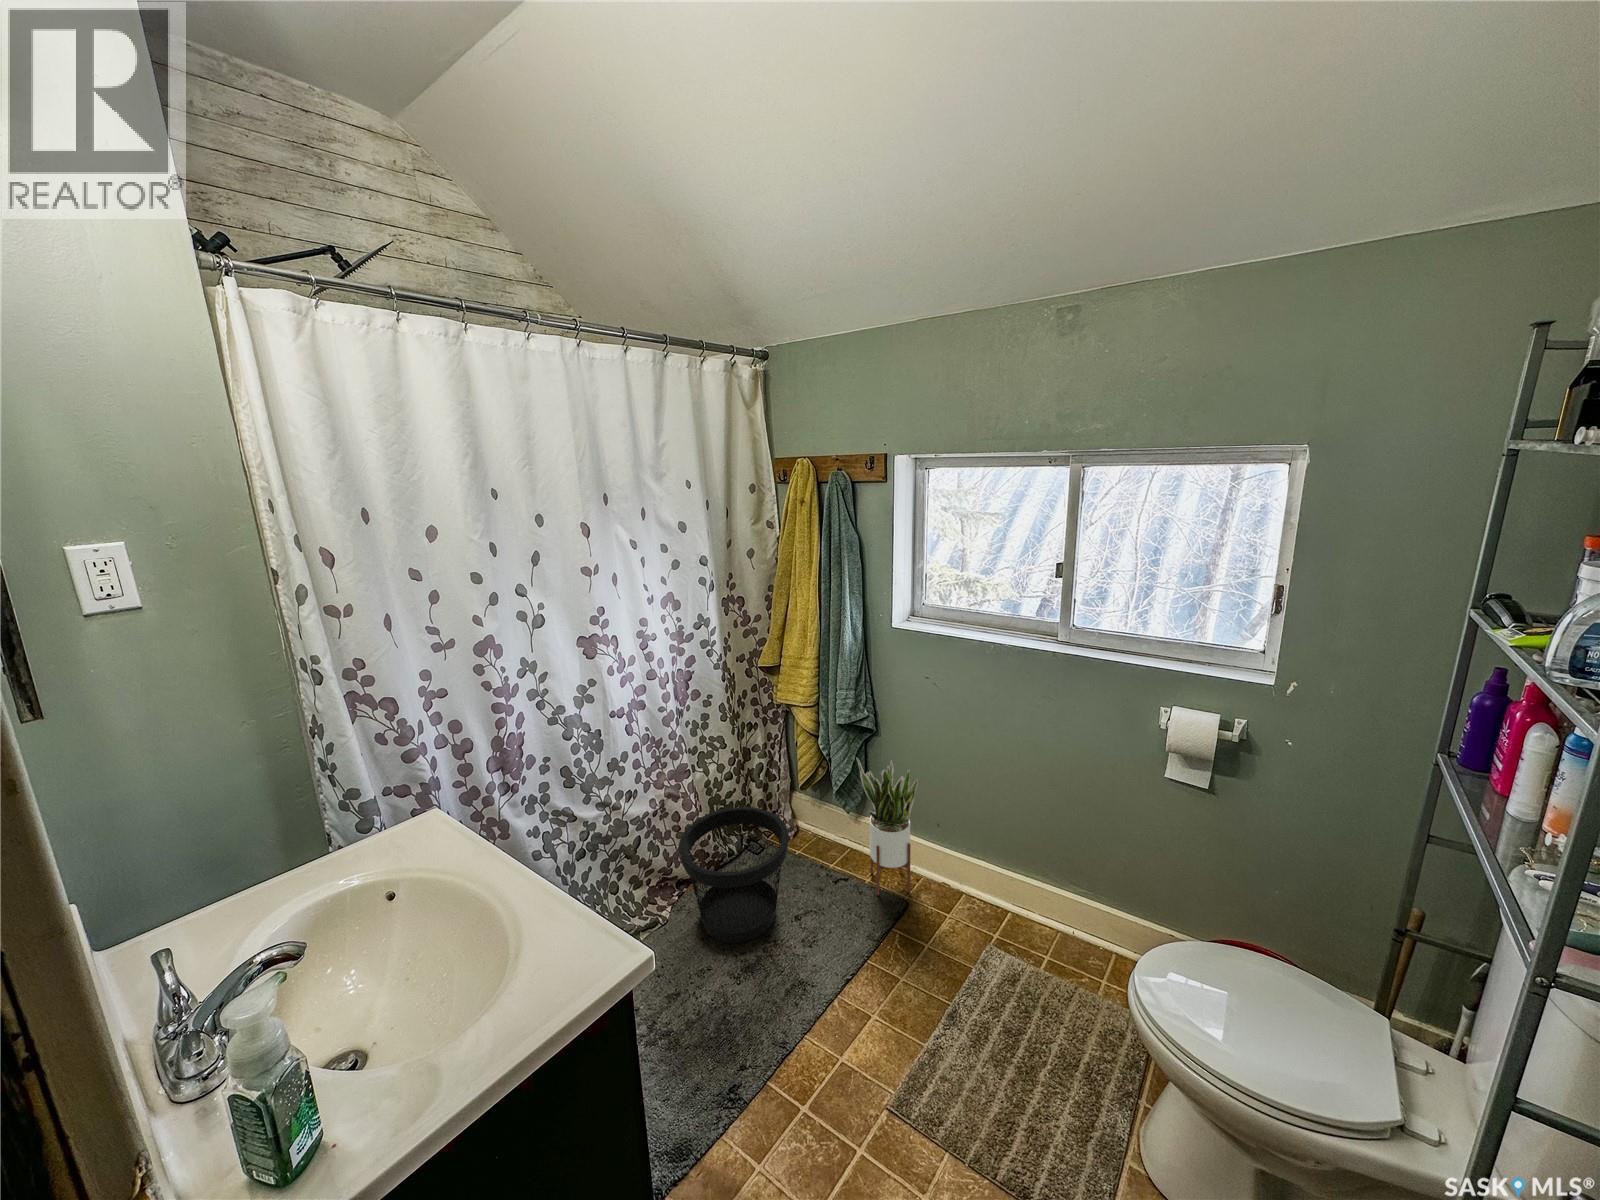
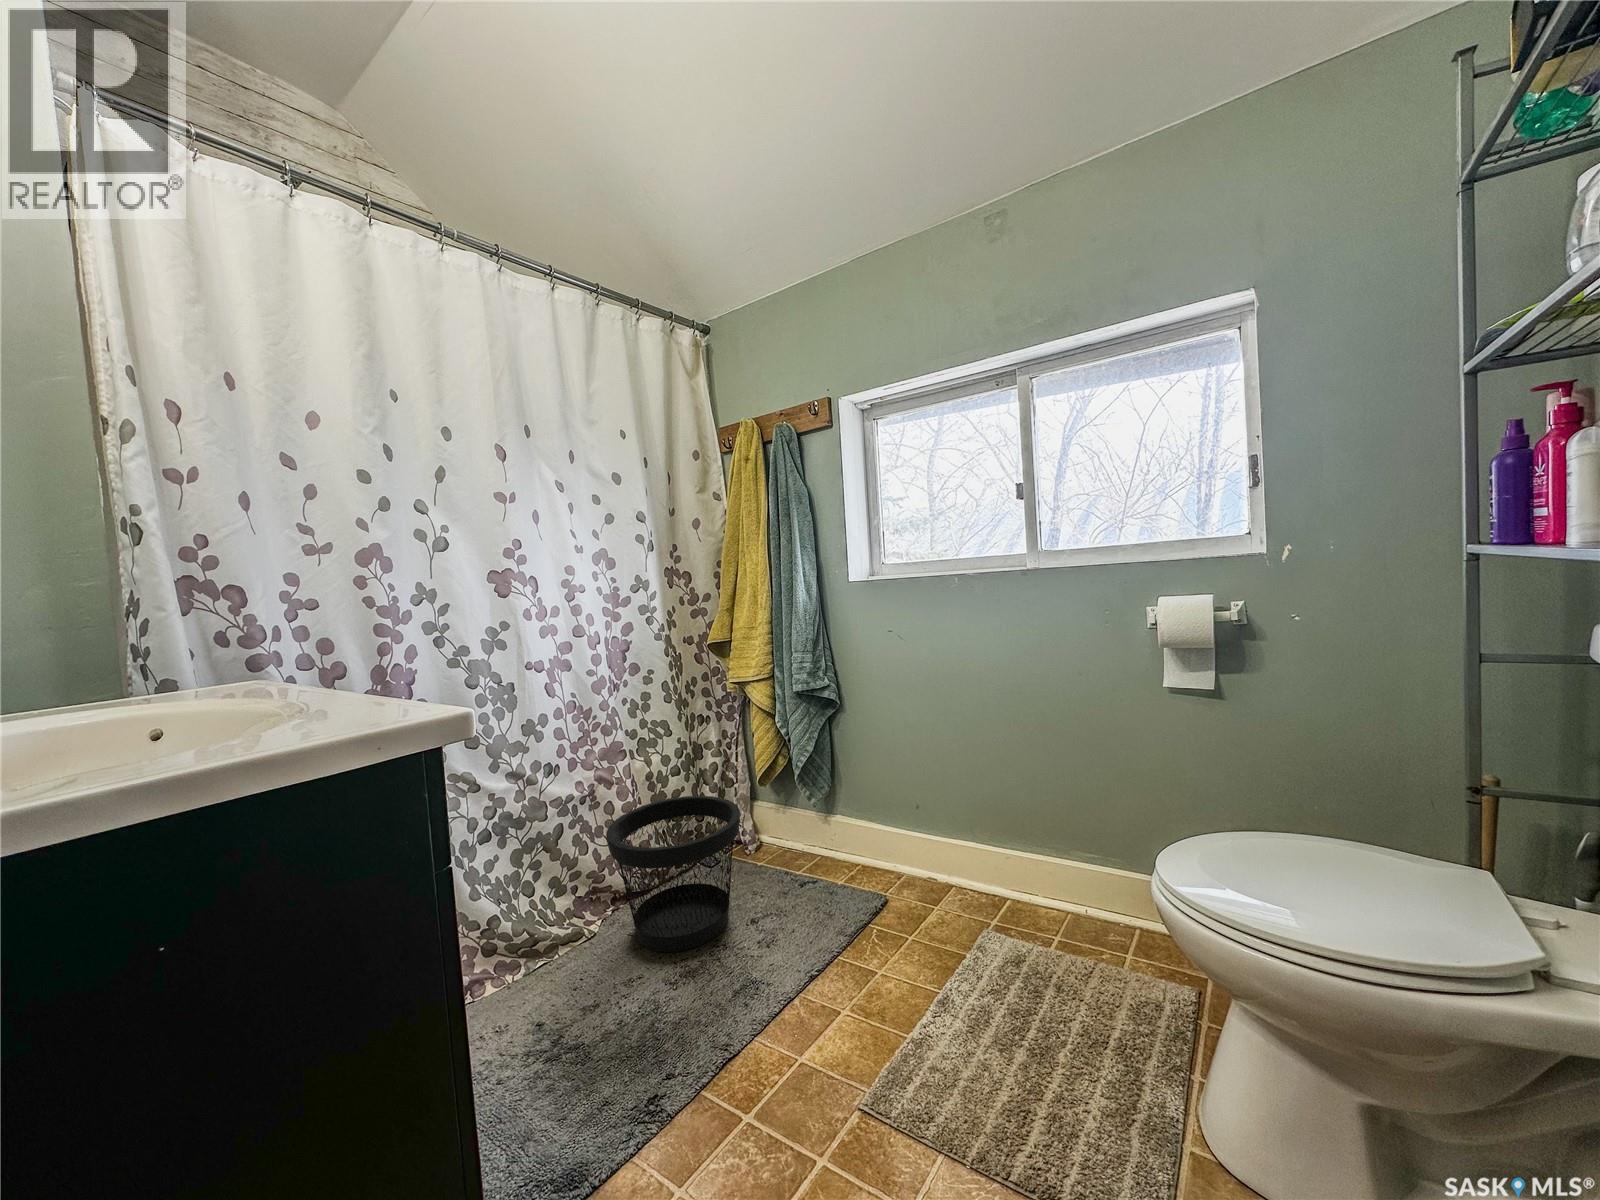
potted plant: present [856,758,918,895] -> none [818,724,892,895]

